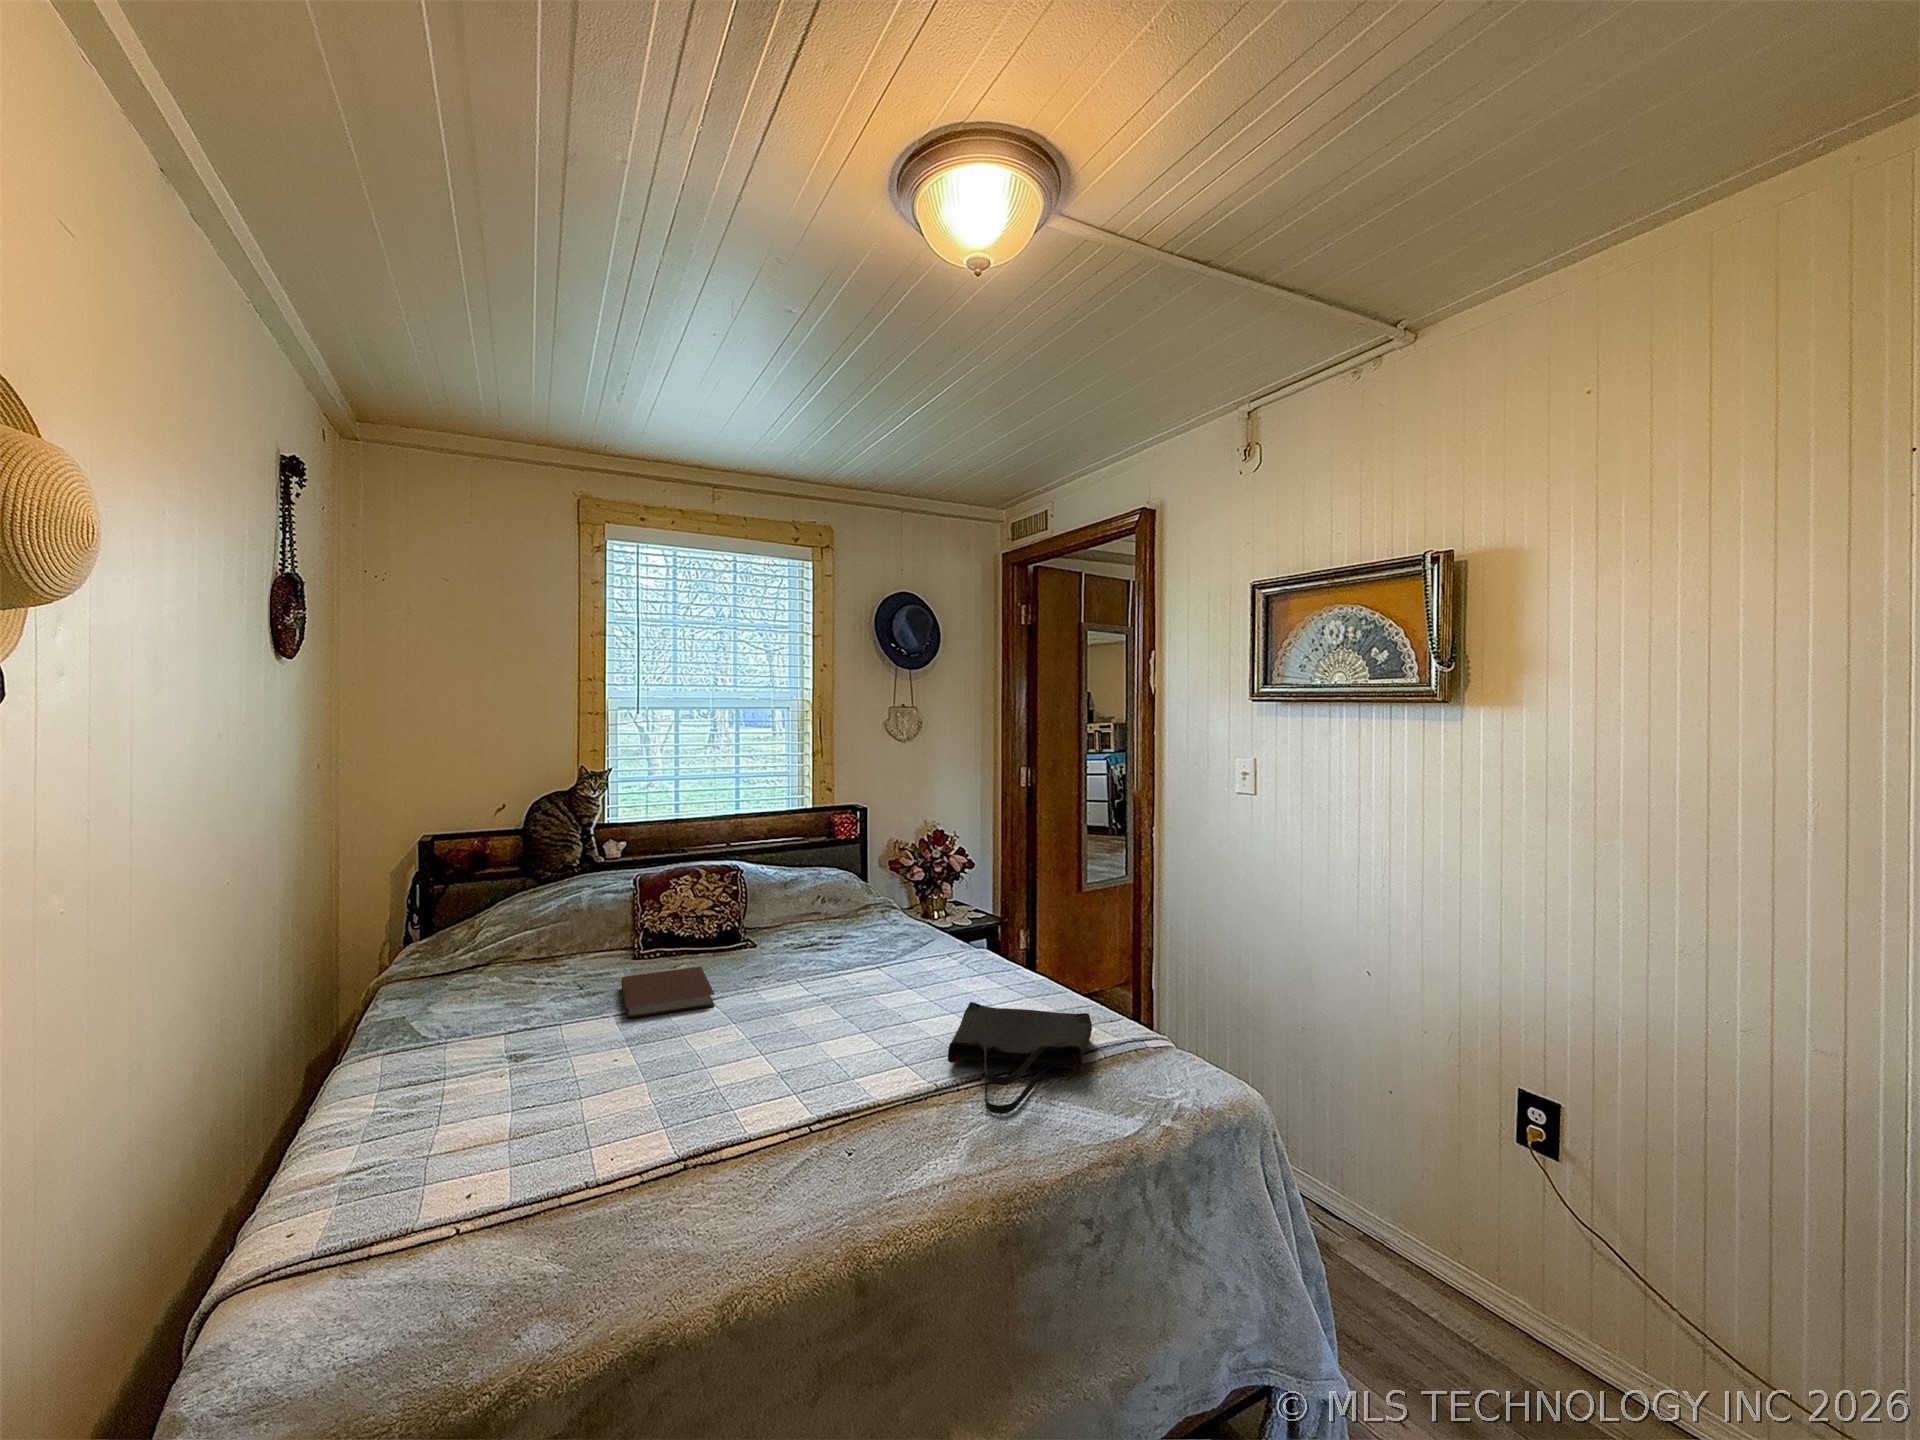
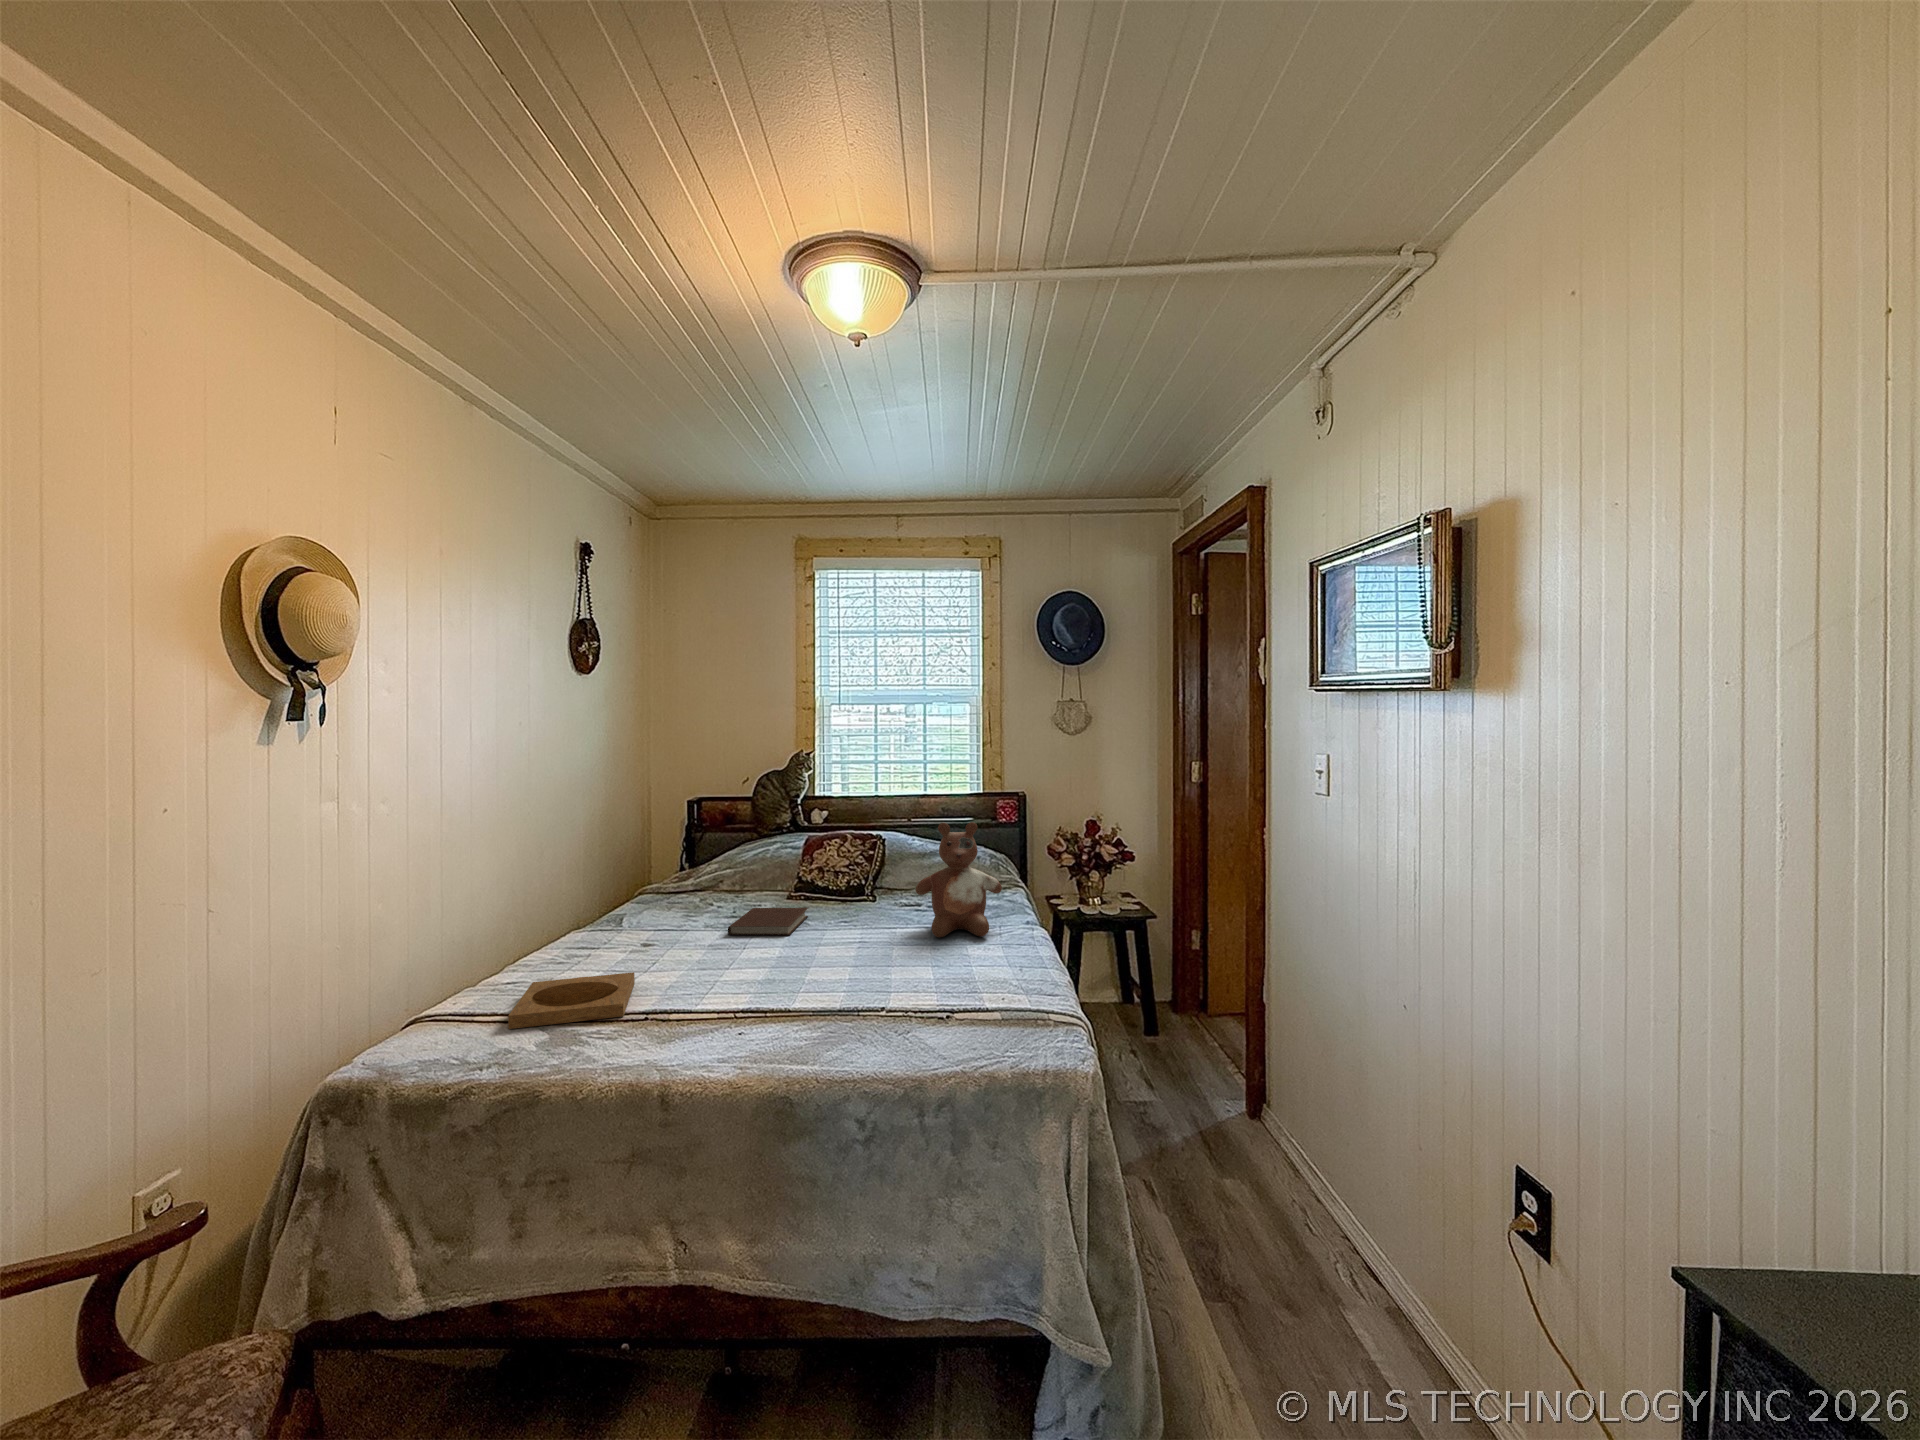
stuffed bear: none [855,844,955,981] -> present [915,822,1002,937]
tote bag: present [948,1002,1092,1114] -> none [859,955,1017,1033]
tray: none [424,1098,643,1240] -> present [508,972,635,1029]

